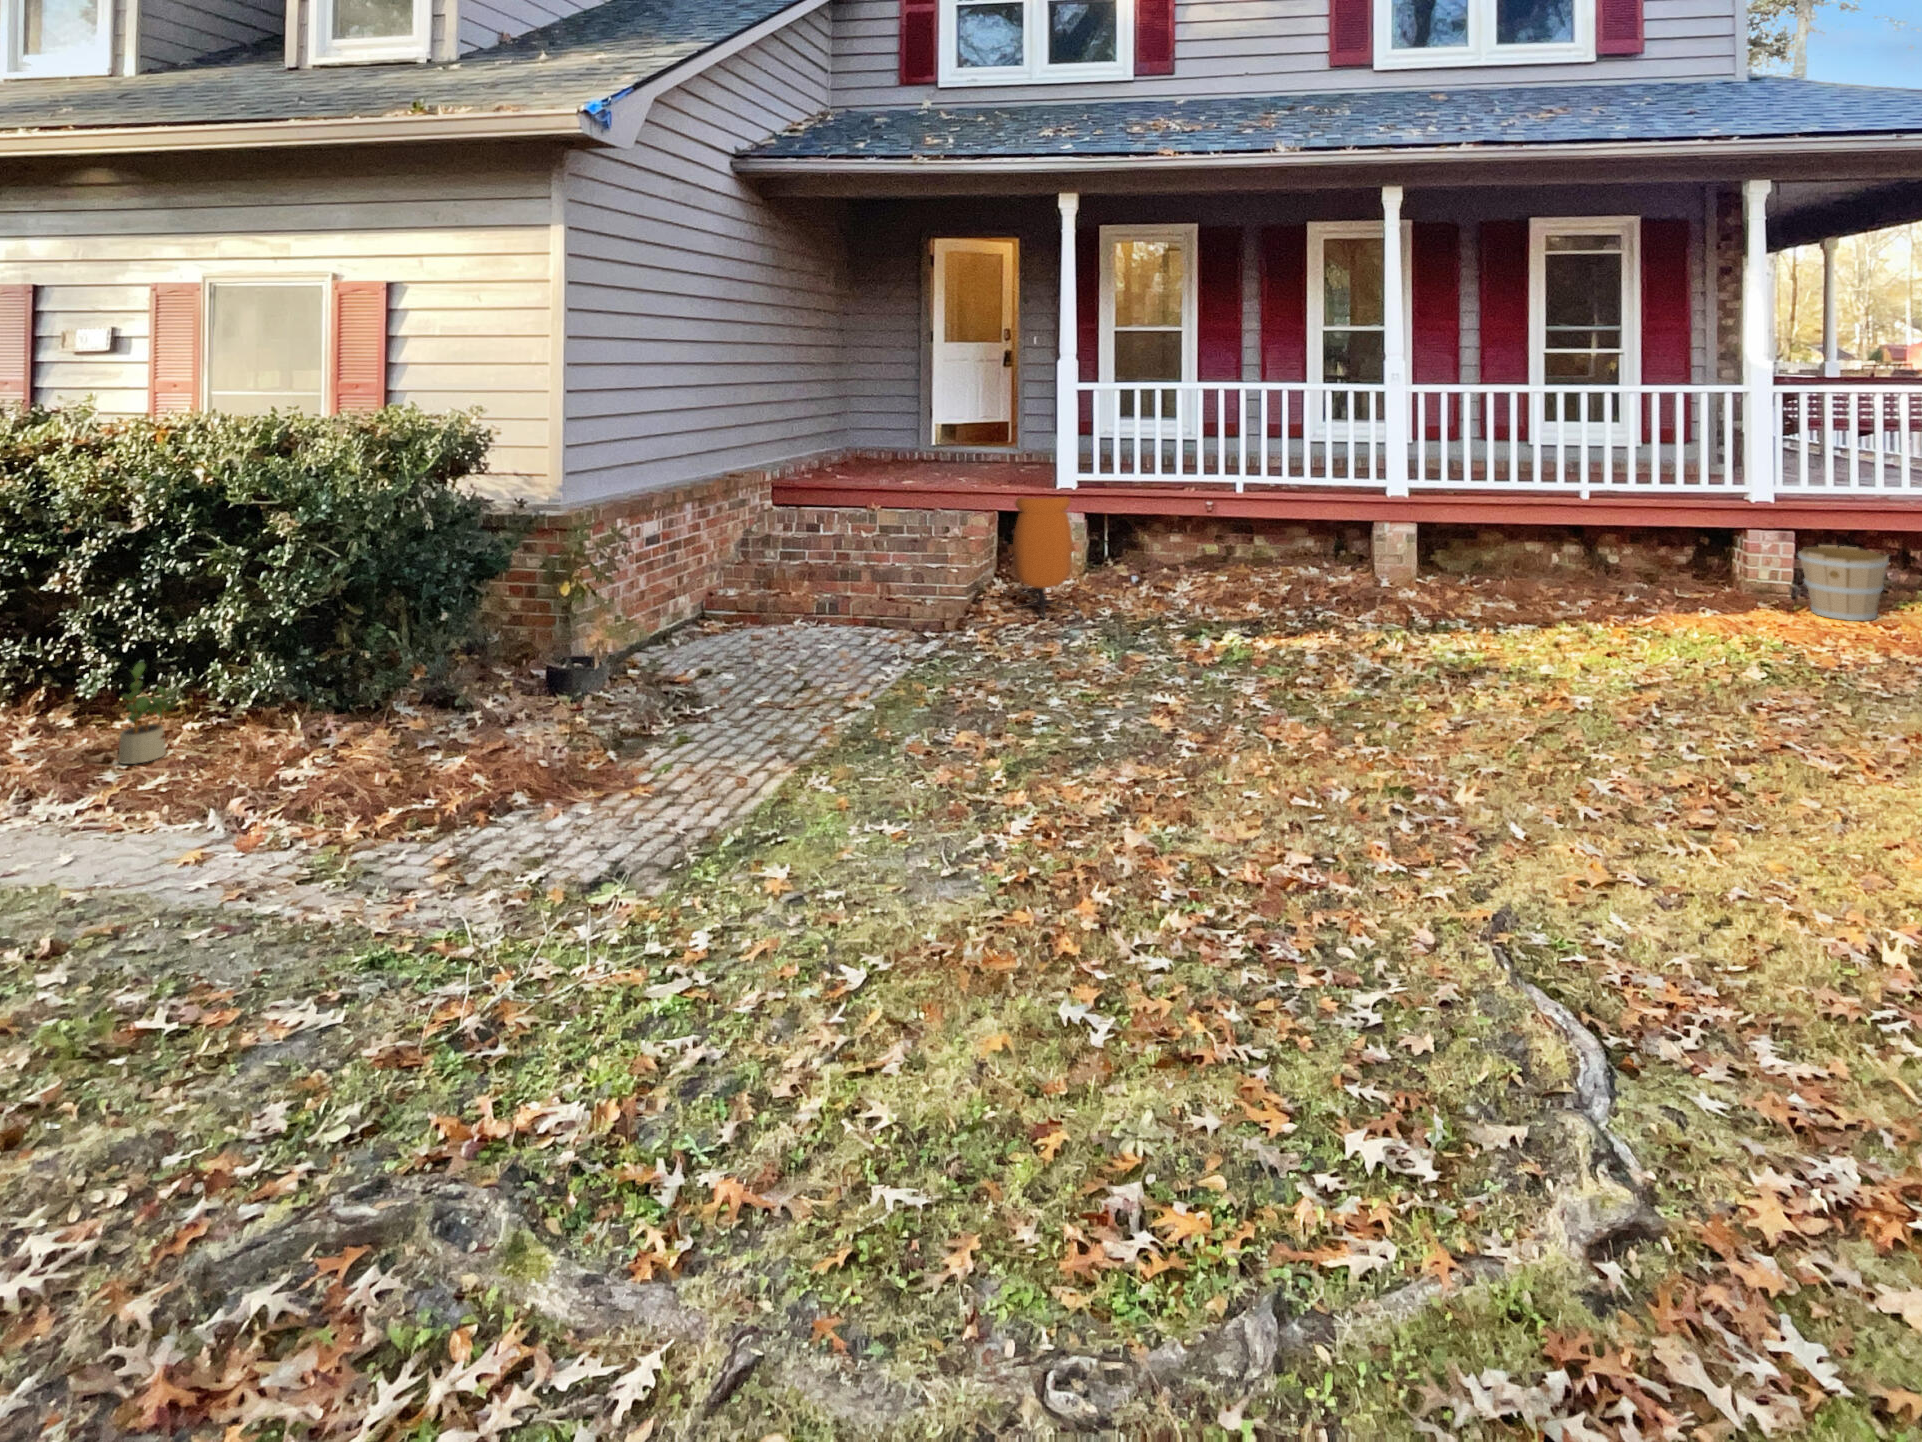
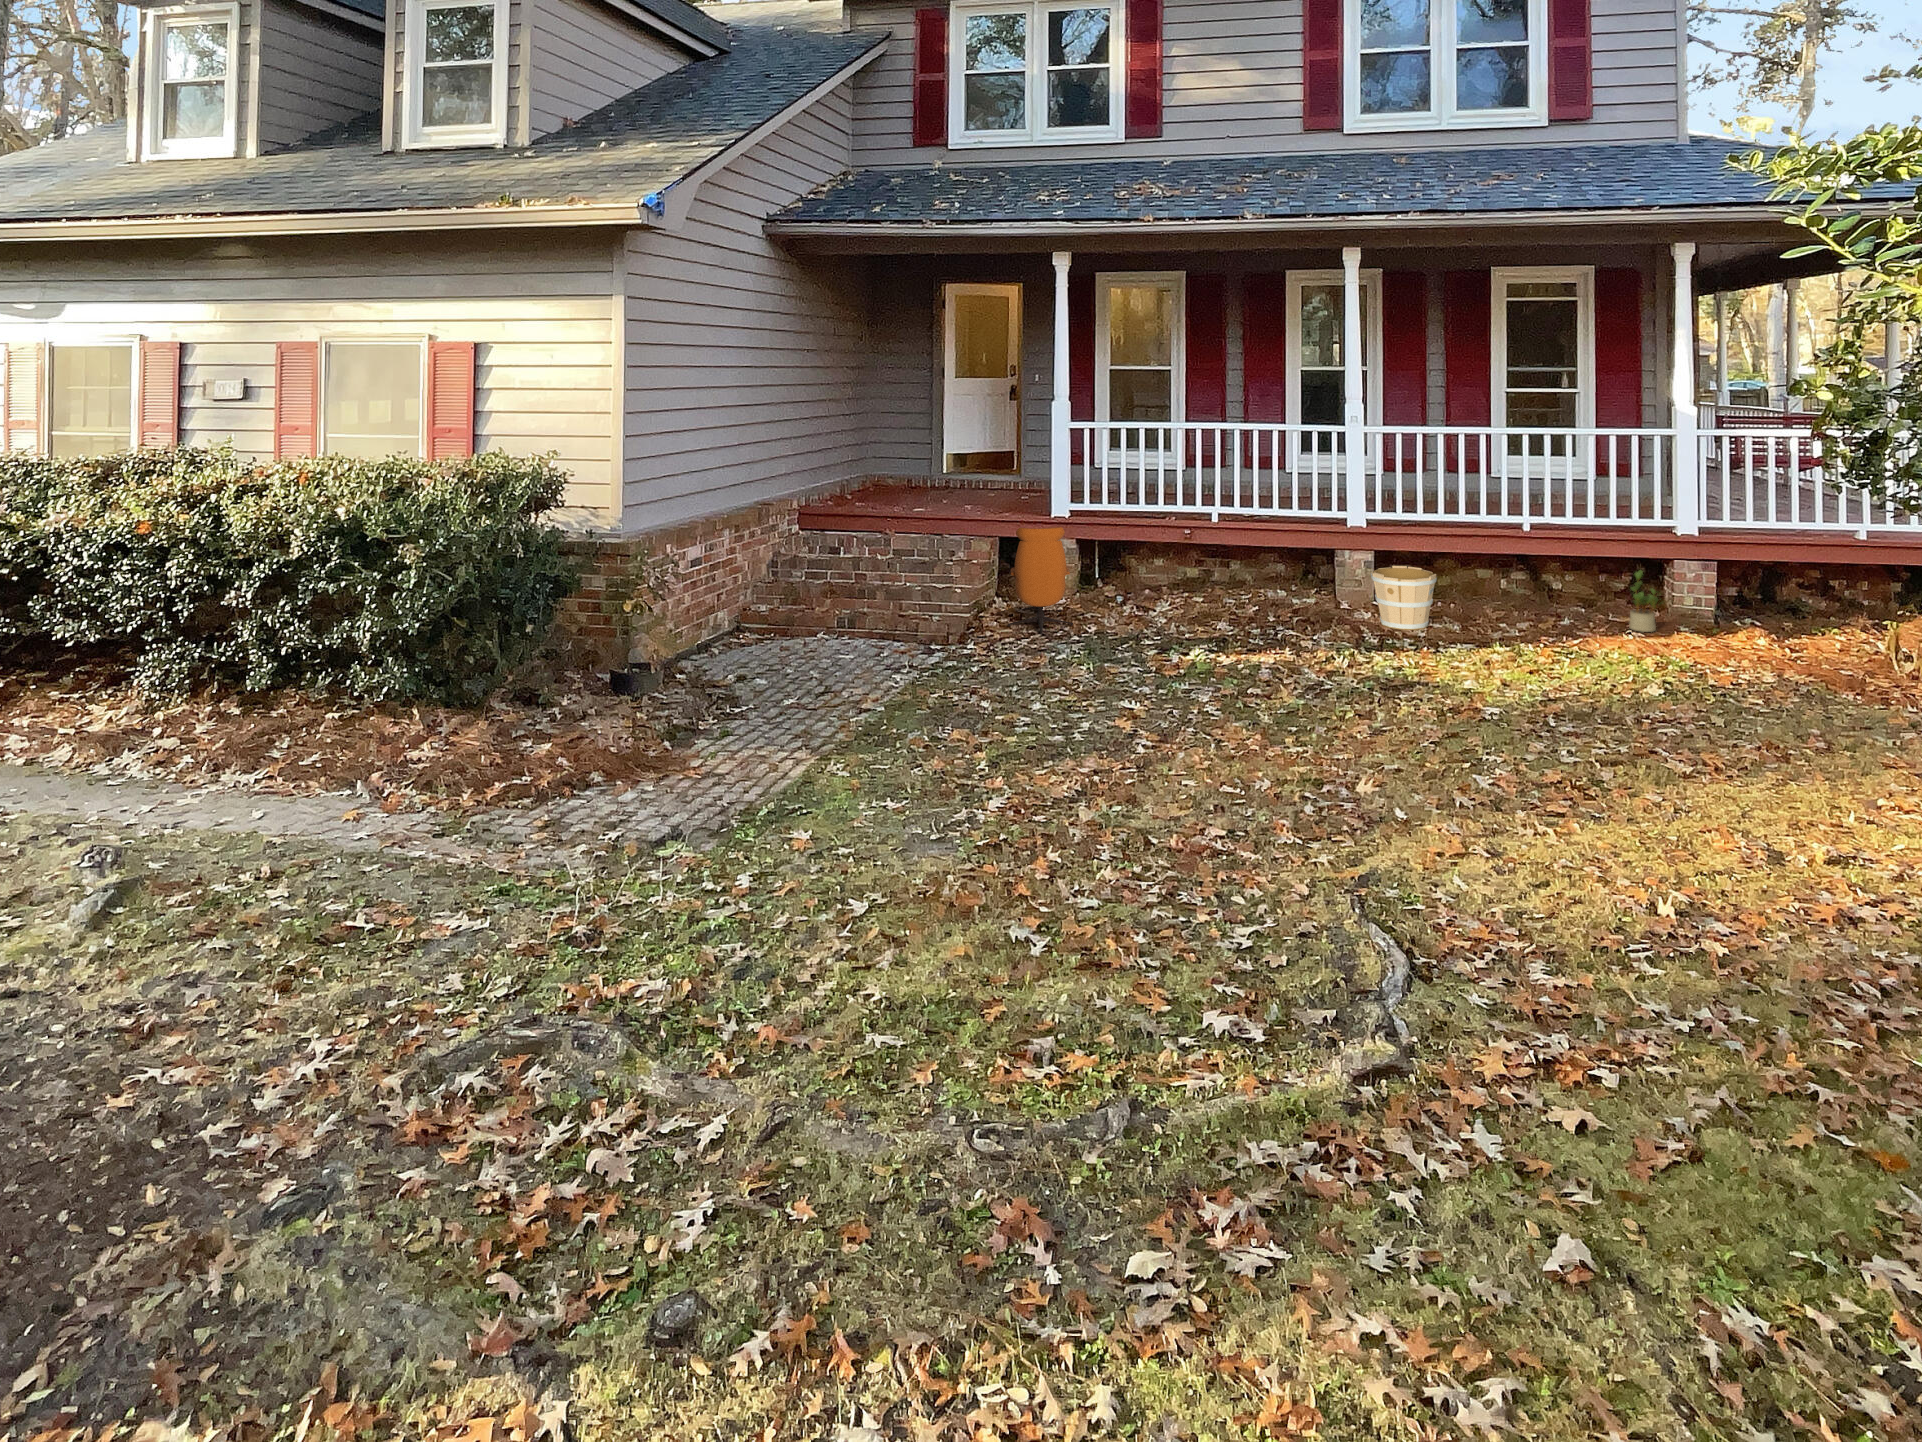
wooden bucket: present [1798,545,1889,621] -> present [1371,566,1437,630]
potted plant: present [118,662,177,764] -> present [1629,570,1661,632]

